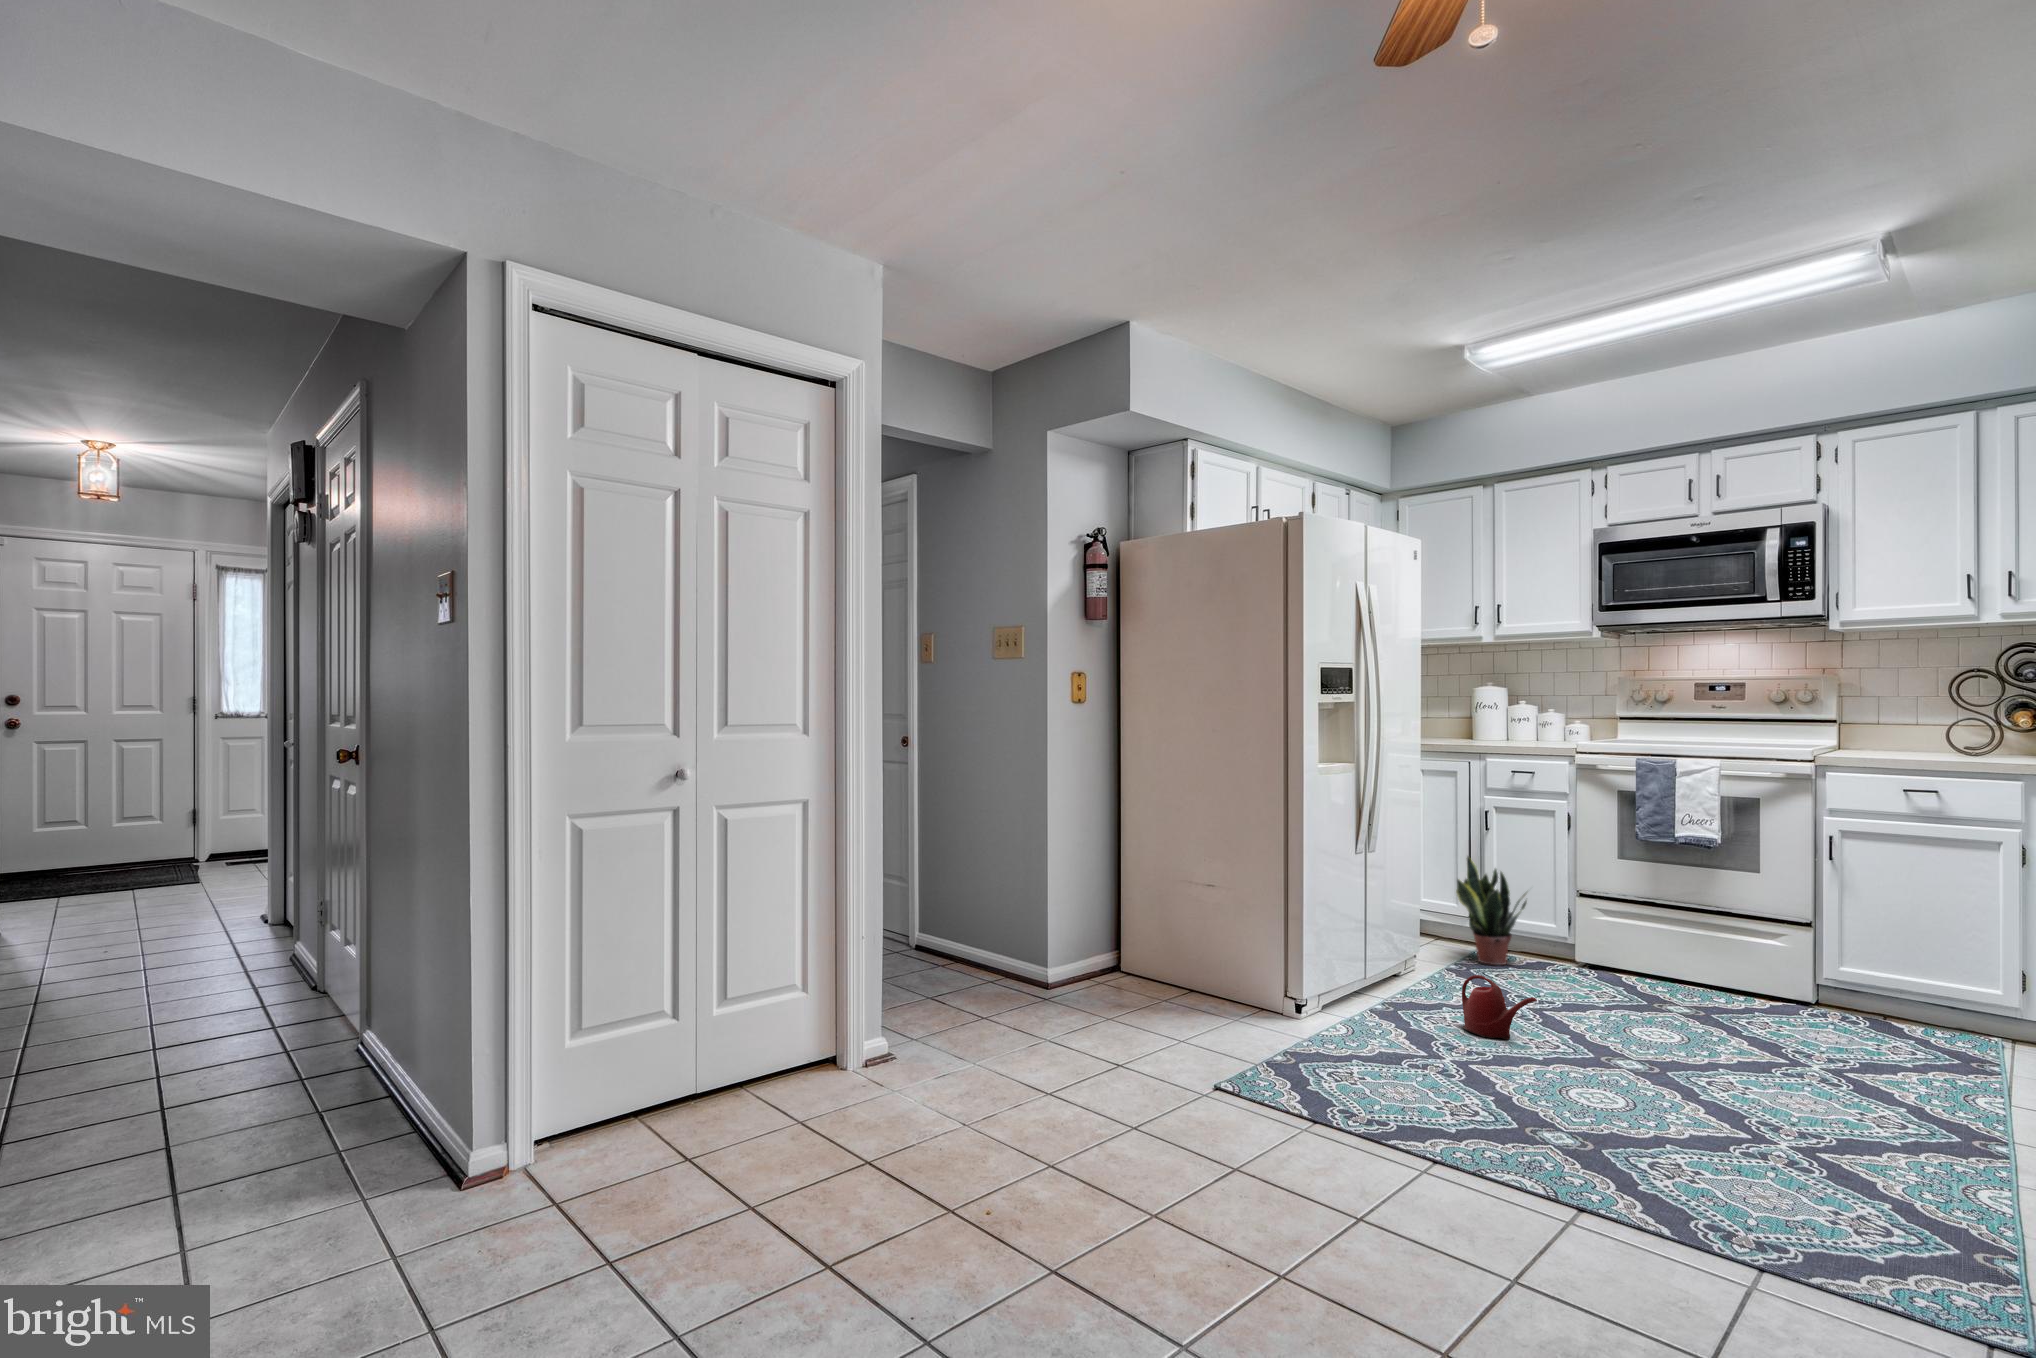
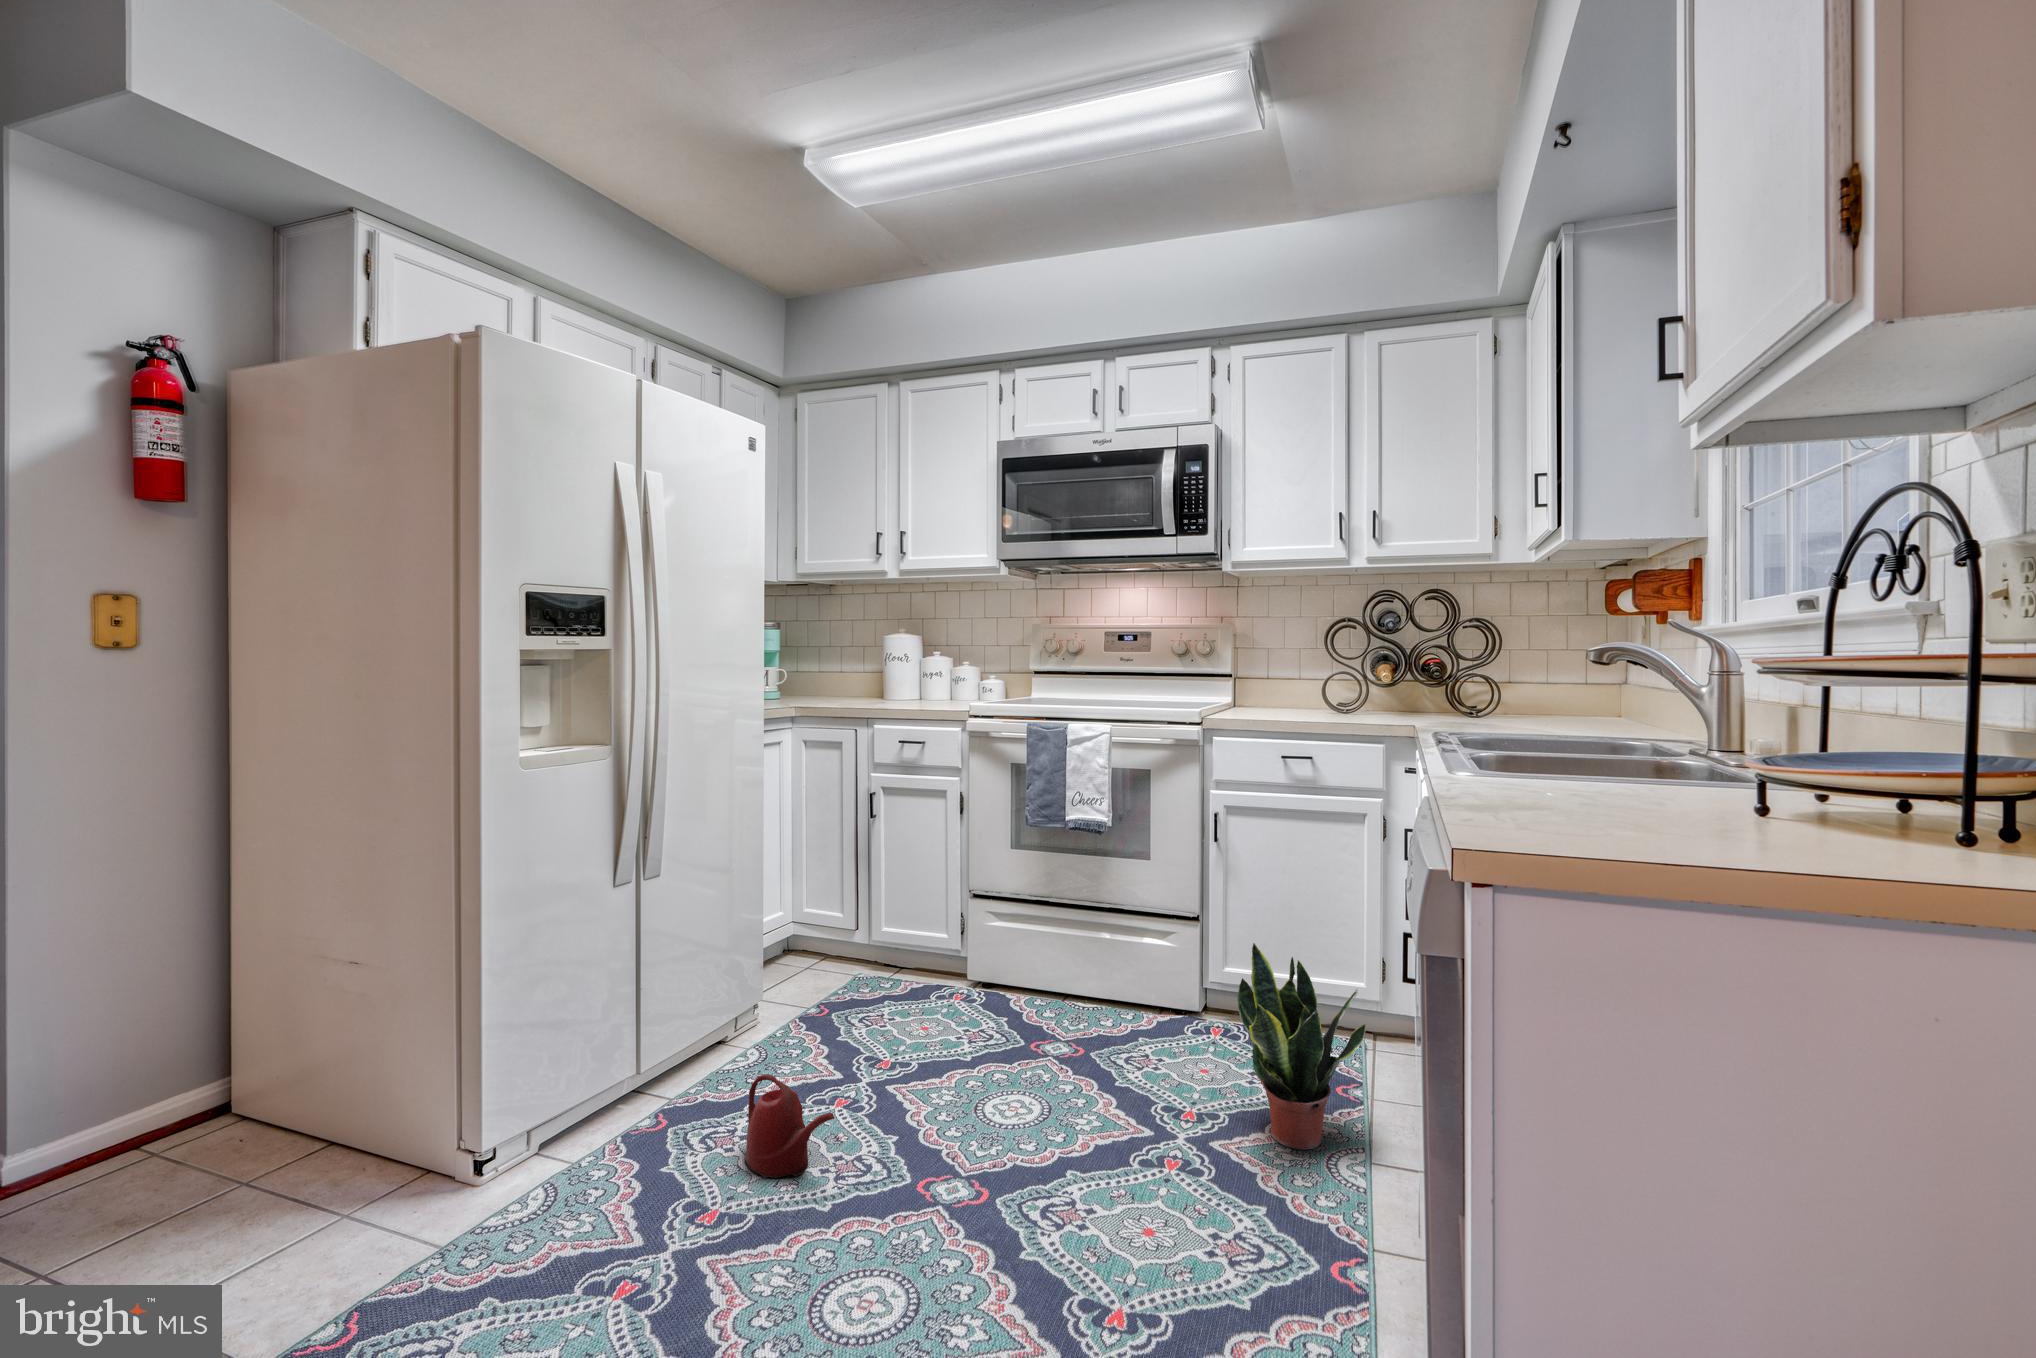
potted plant: present [1456,857,1527,965] -> present [1237,943,1366,1150]

